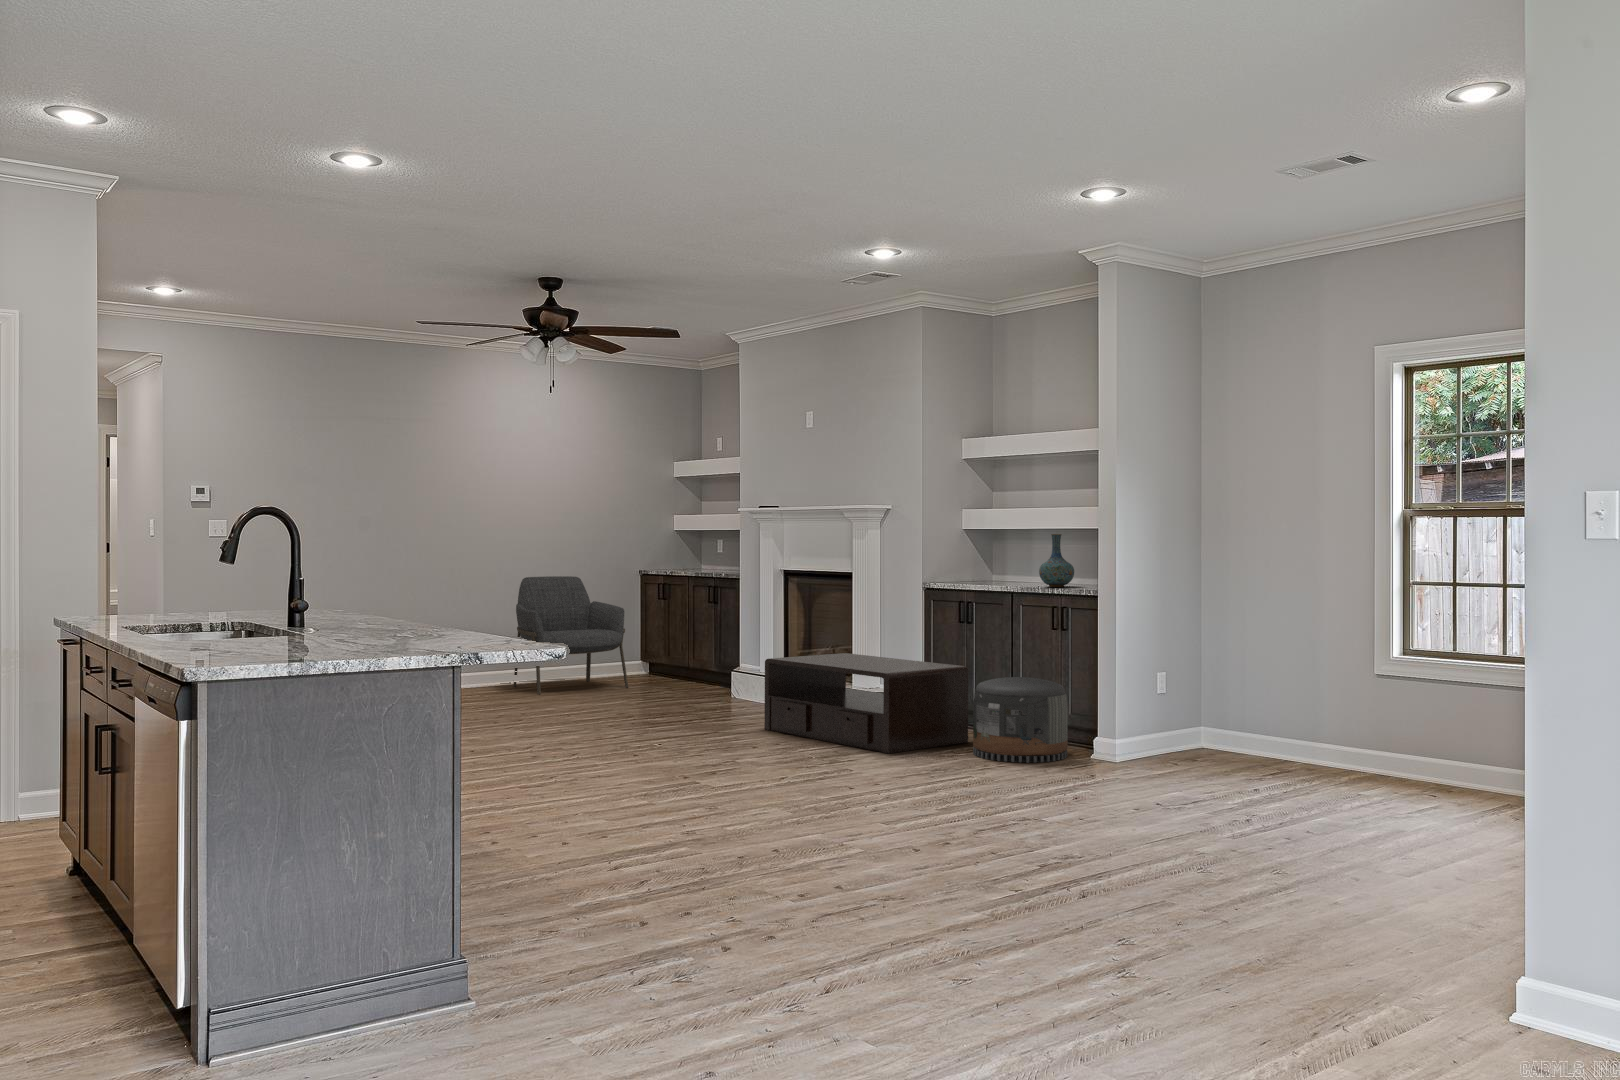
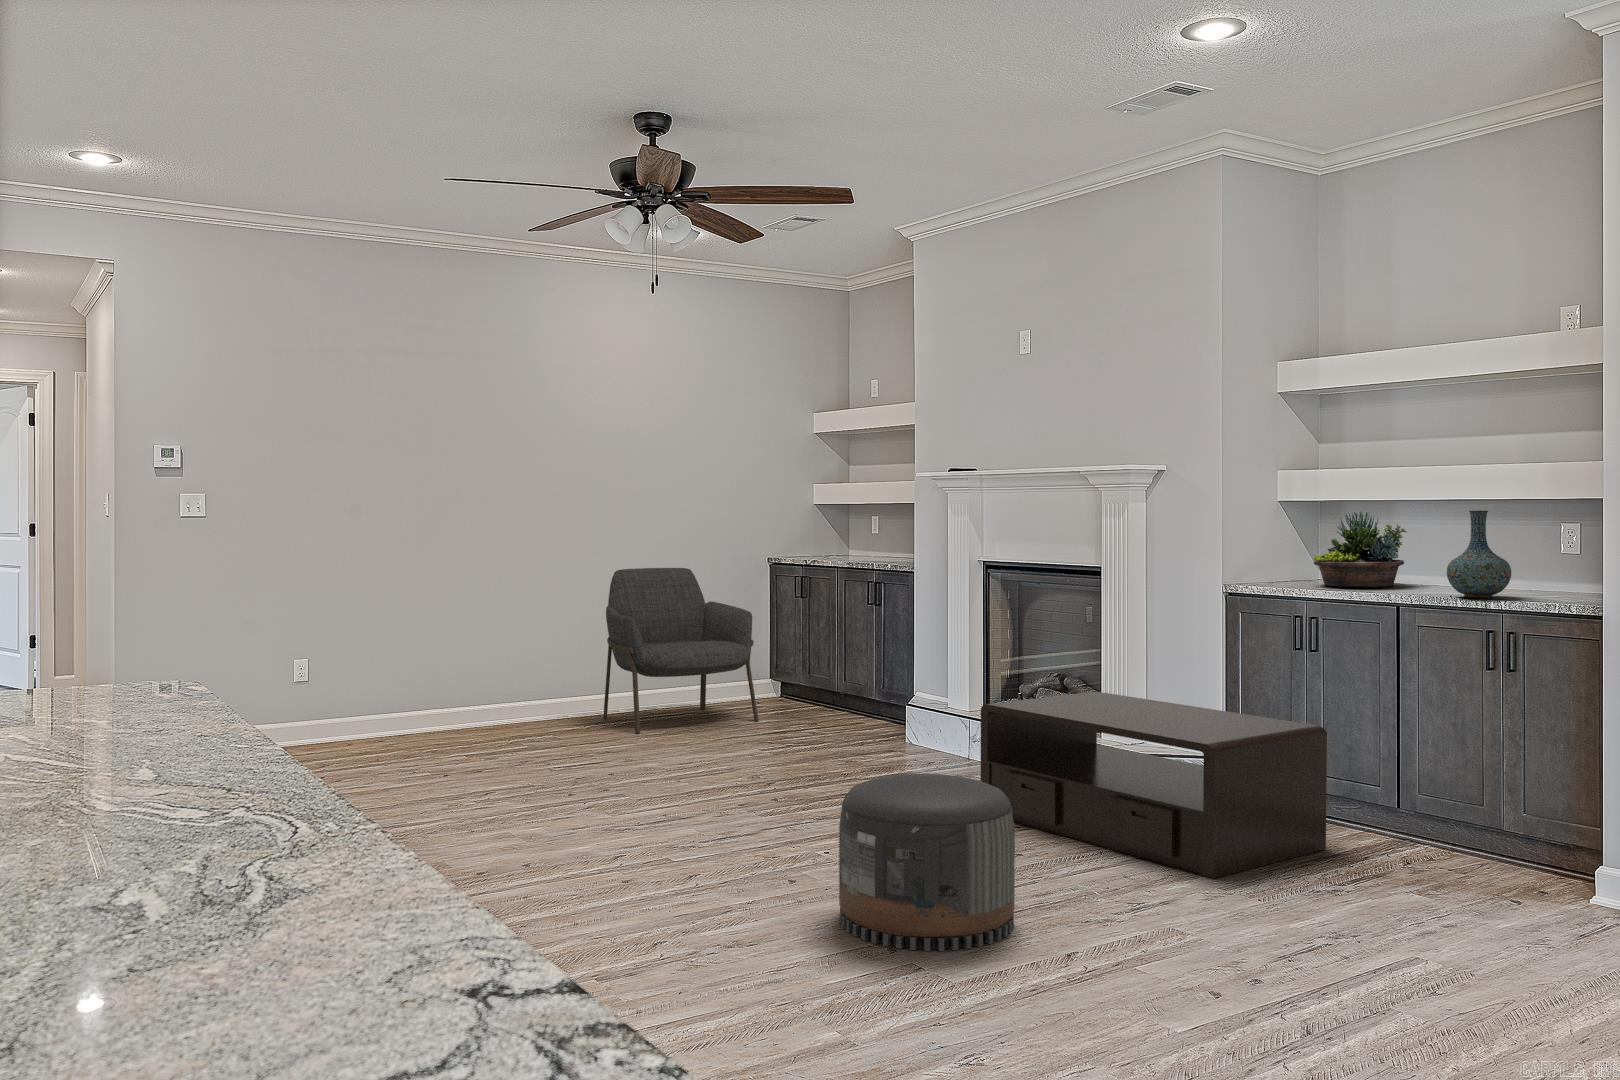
succulent planter: none [975,535,1032,582] -> present [1313,512,1407,587]
pouf: present [973,677,1068,763] -> present [839,774,1015,951]

